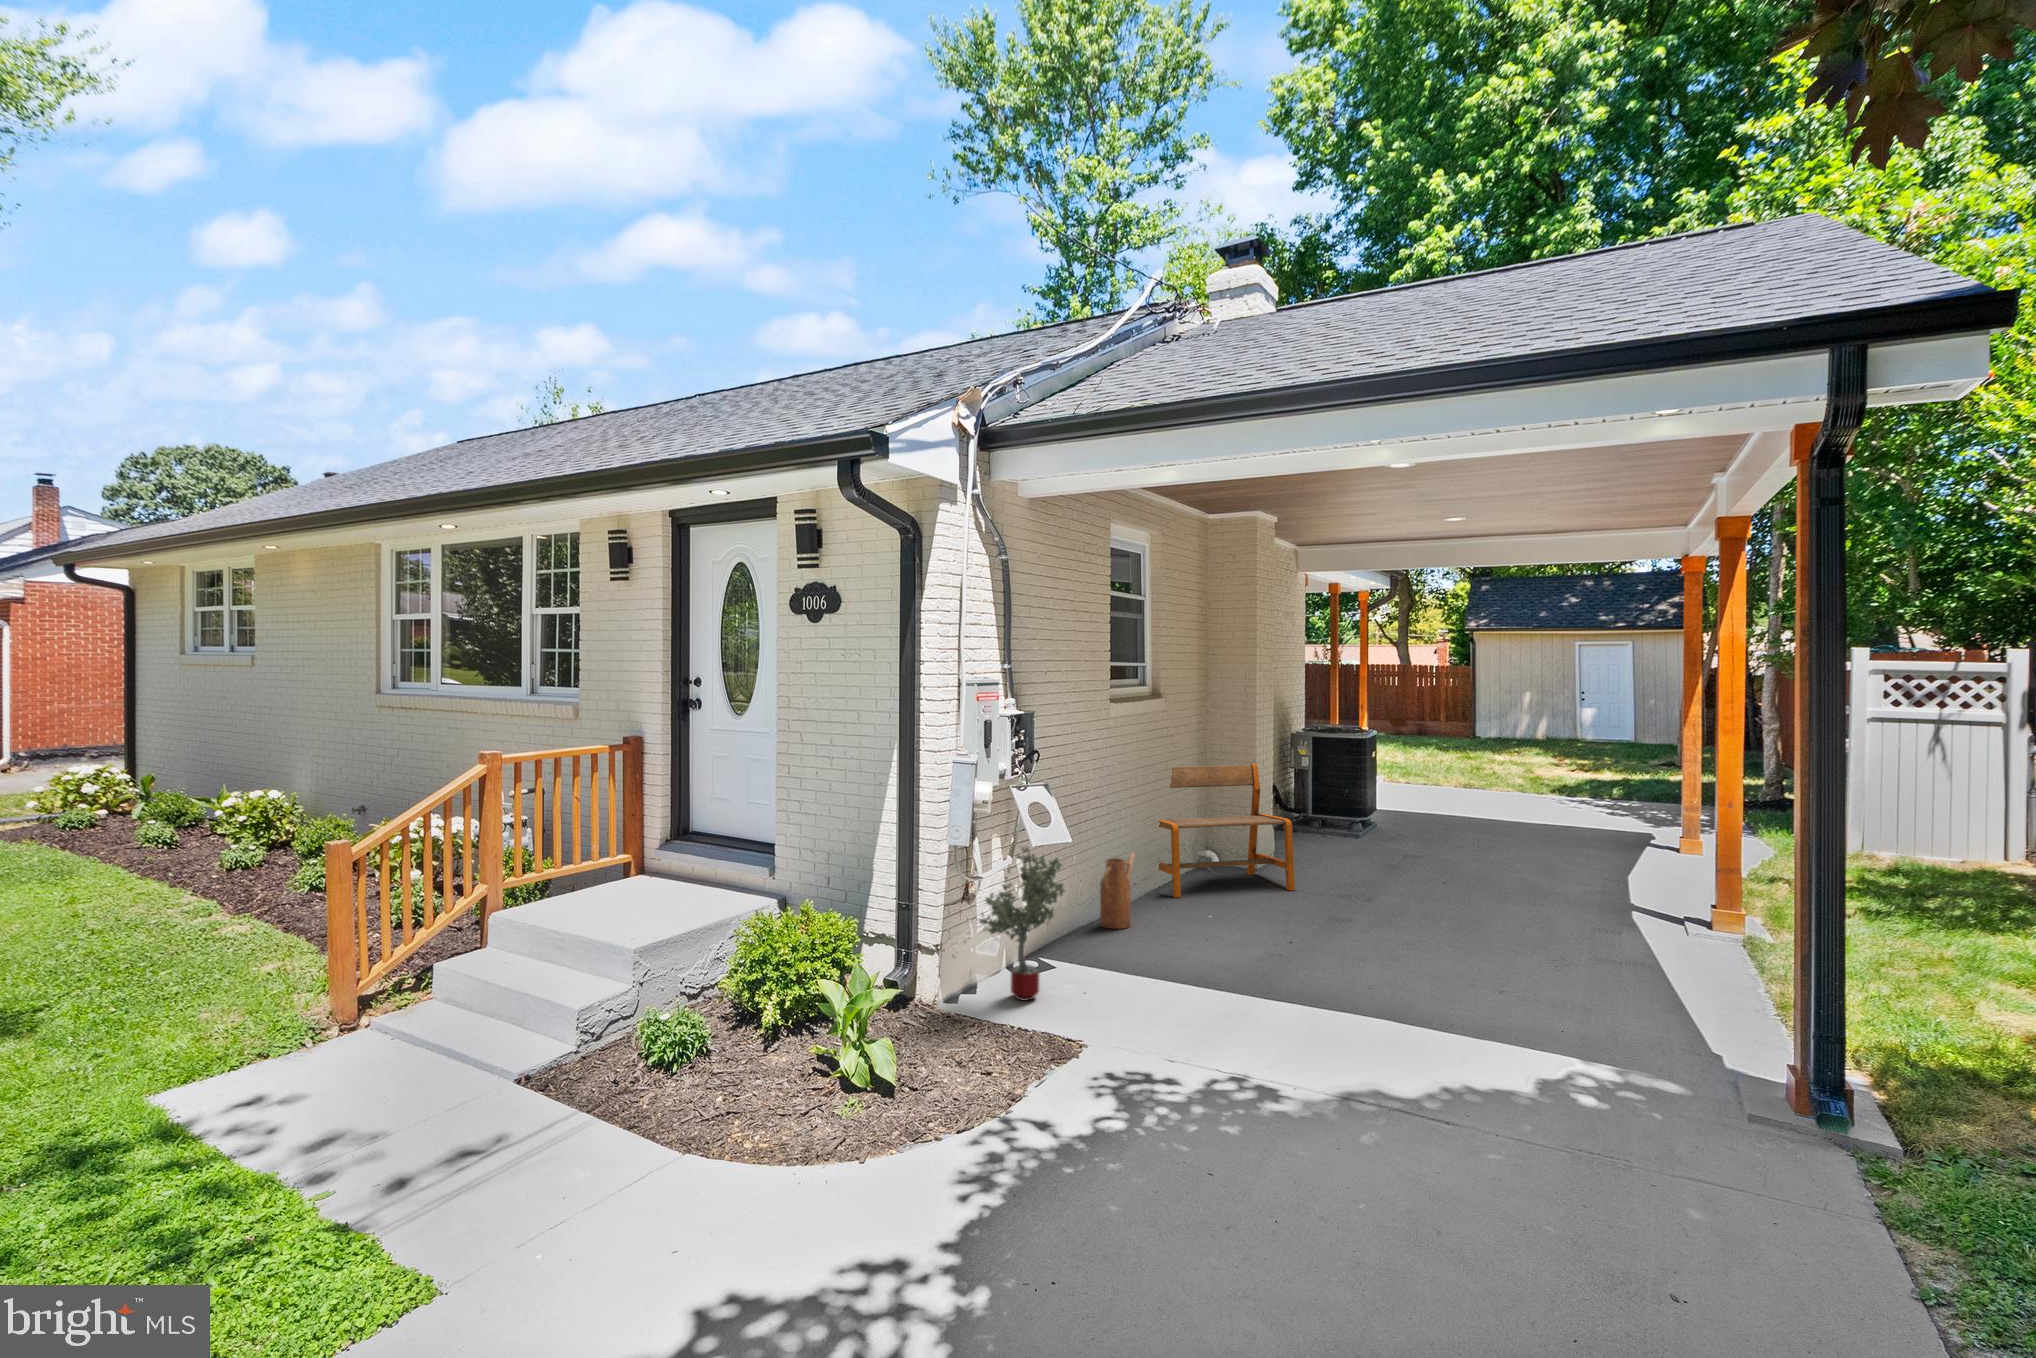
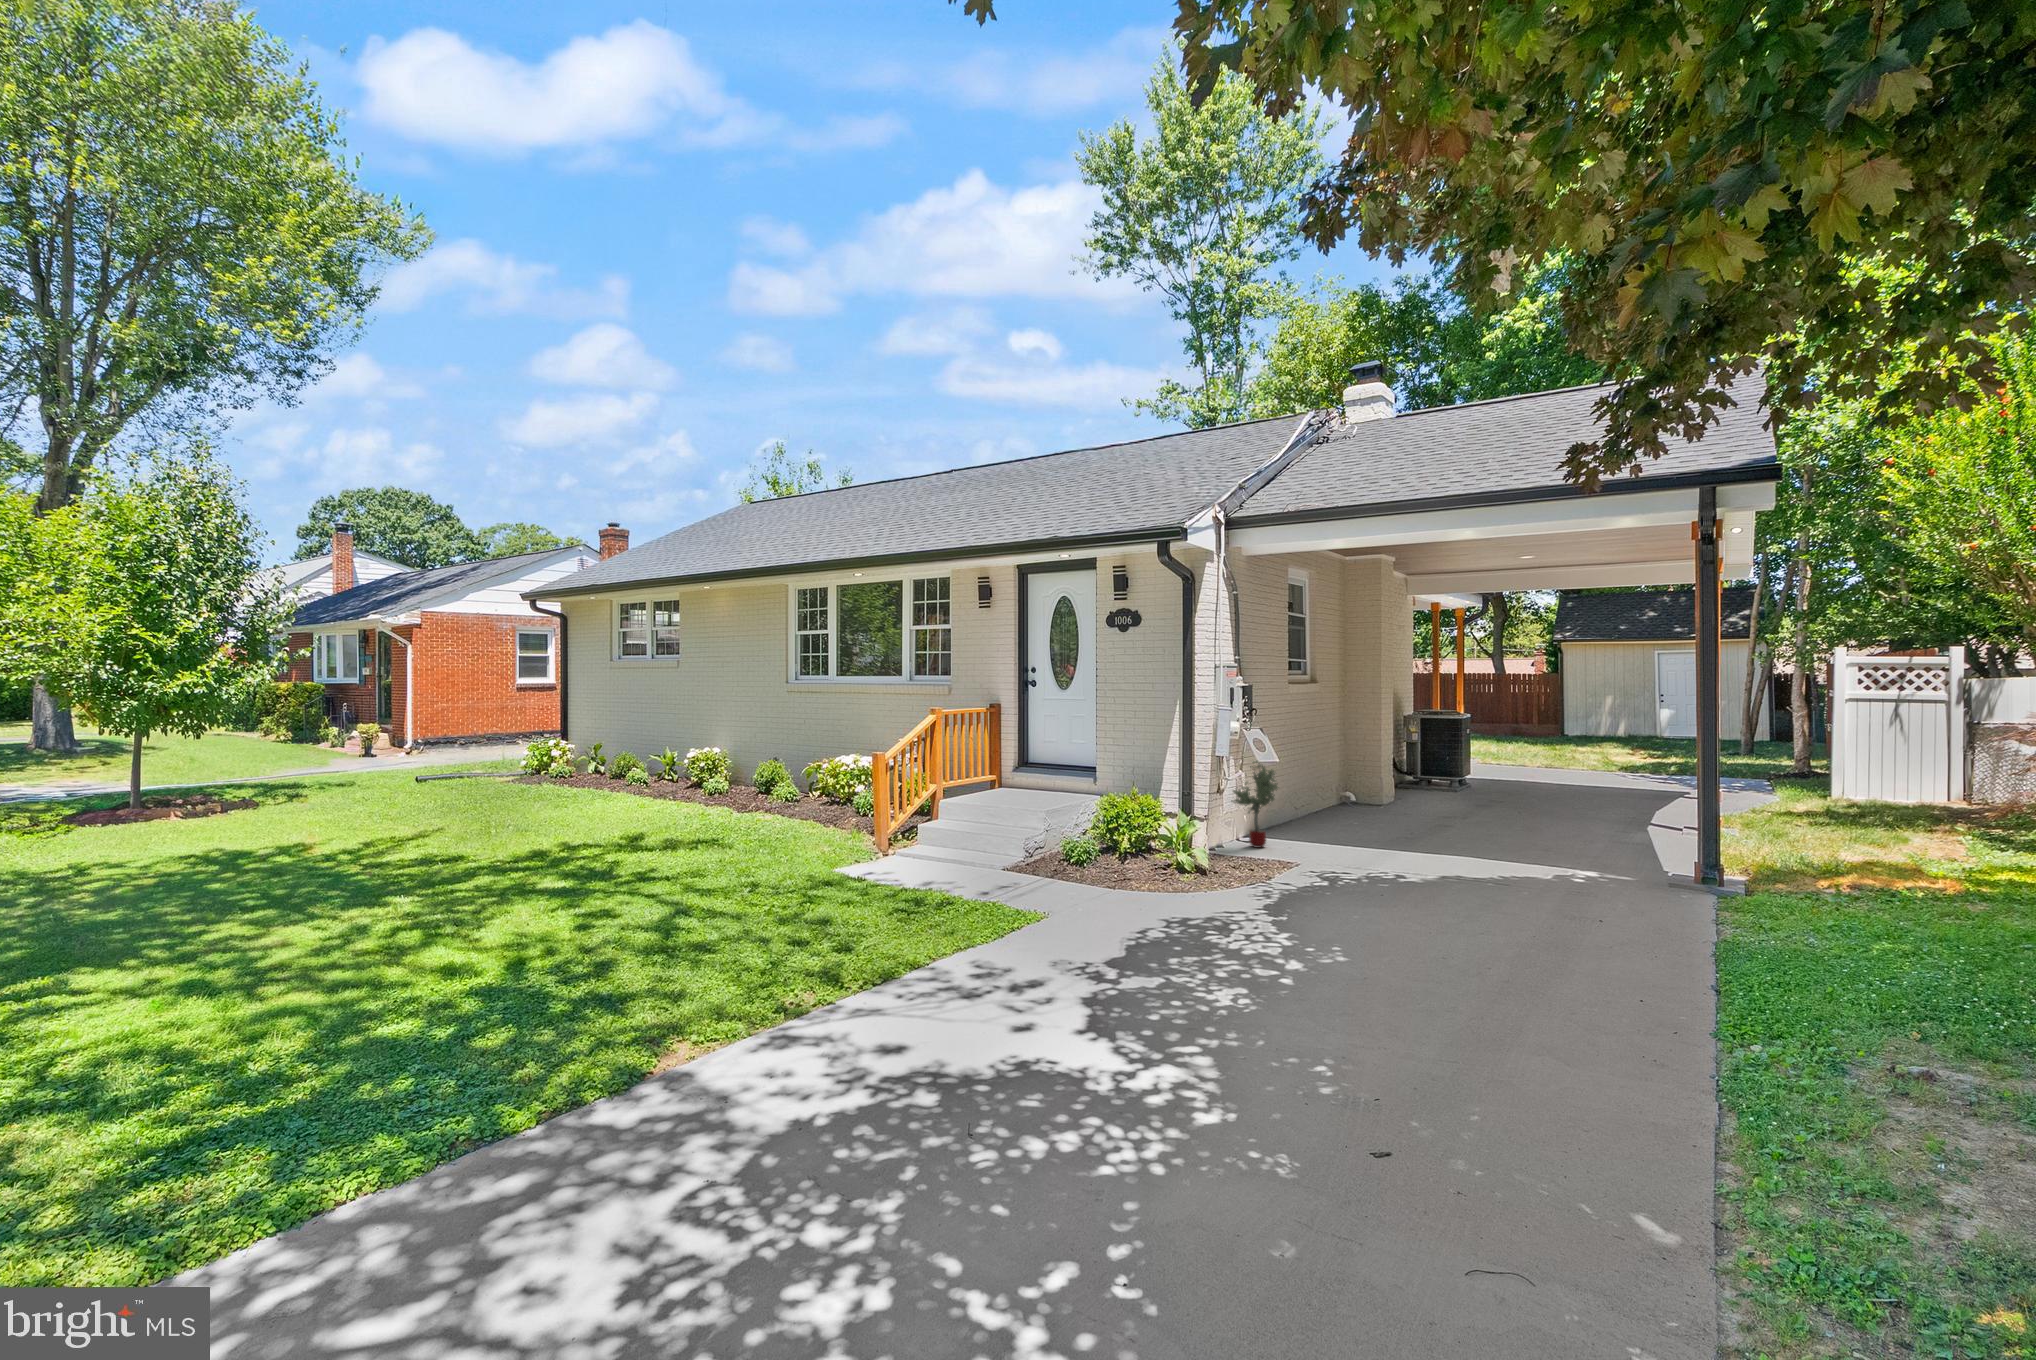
lounge chair: present [1383,704,1424,733] -> none [1485,711,1527,739]
bench: present [1158,764,1295,897] -> none [1309,730,1414,816]
watering can: present [1100,853,1134,929] -> none [1287,781,1307,827]

